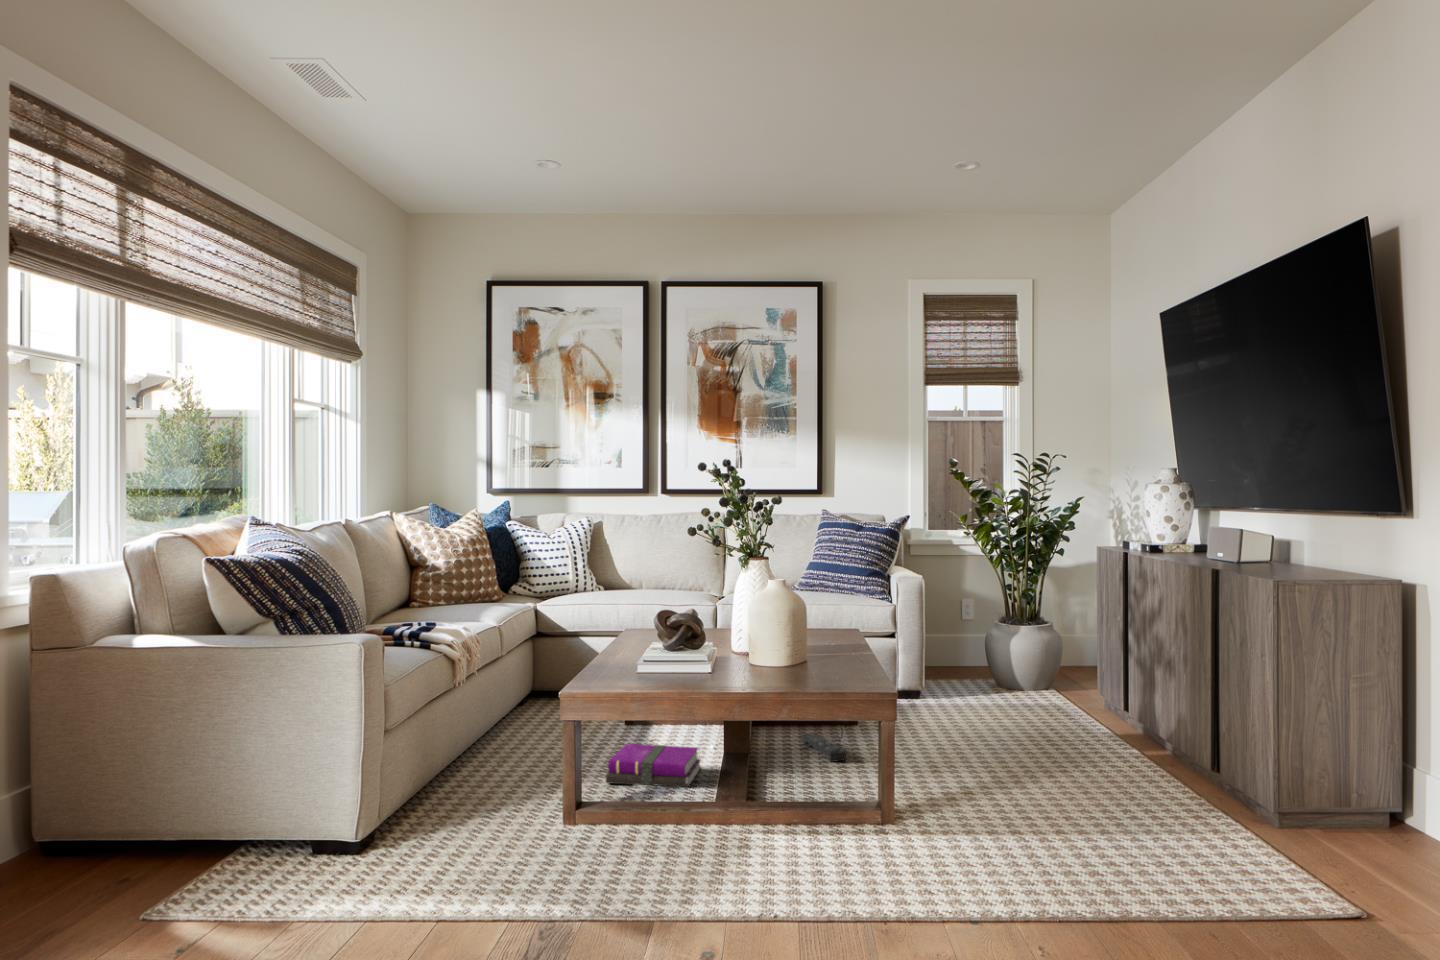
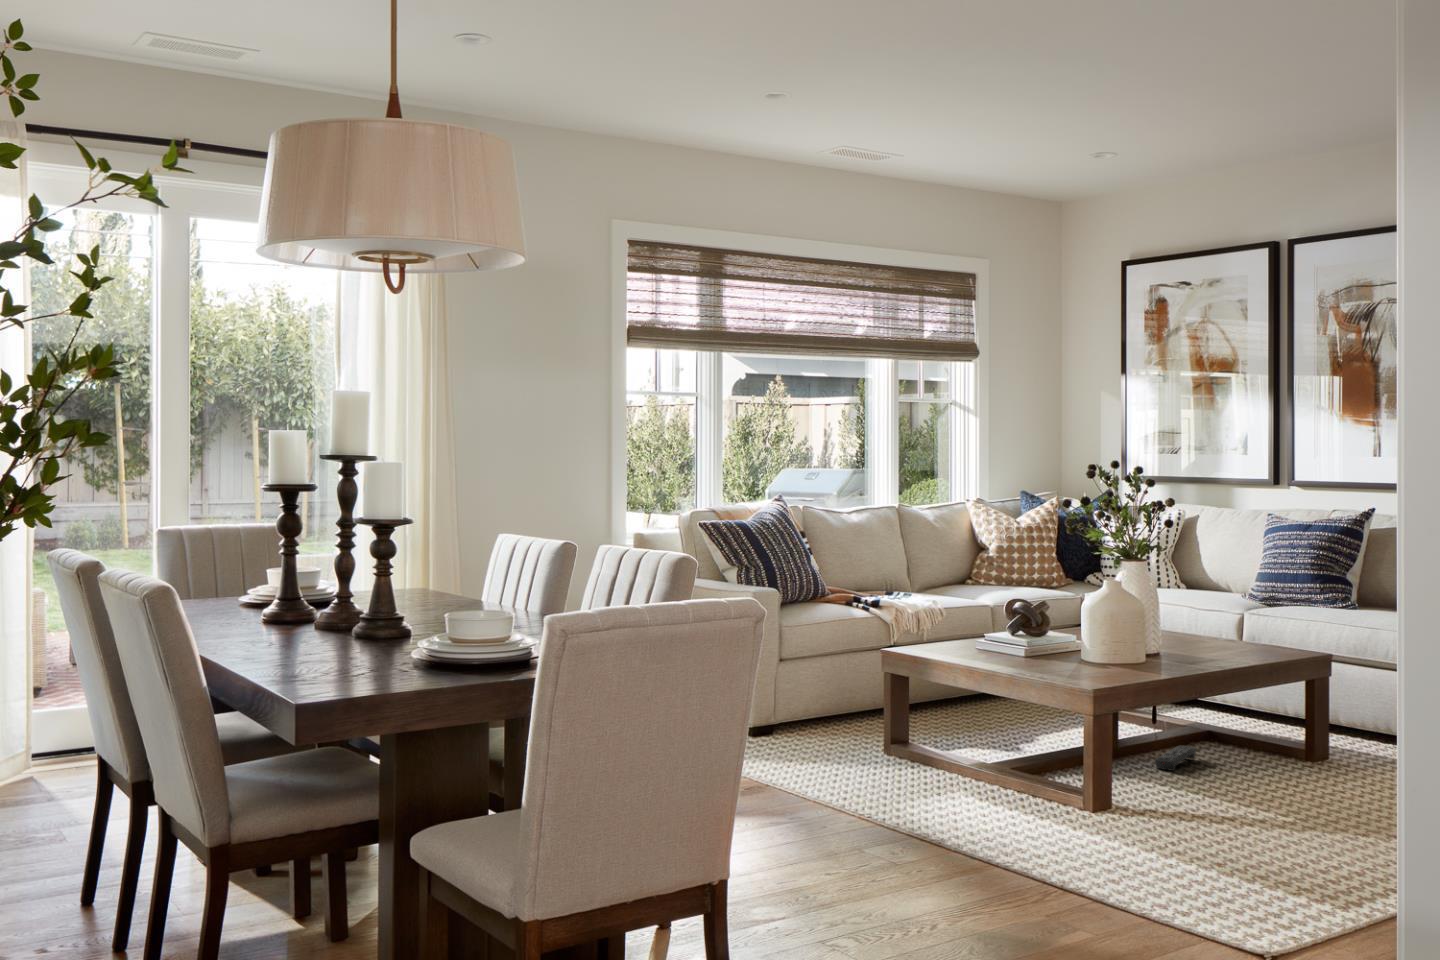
notebook: present [606,744,701,787] -> none [946,712,1037,750]

